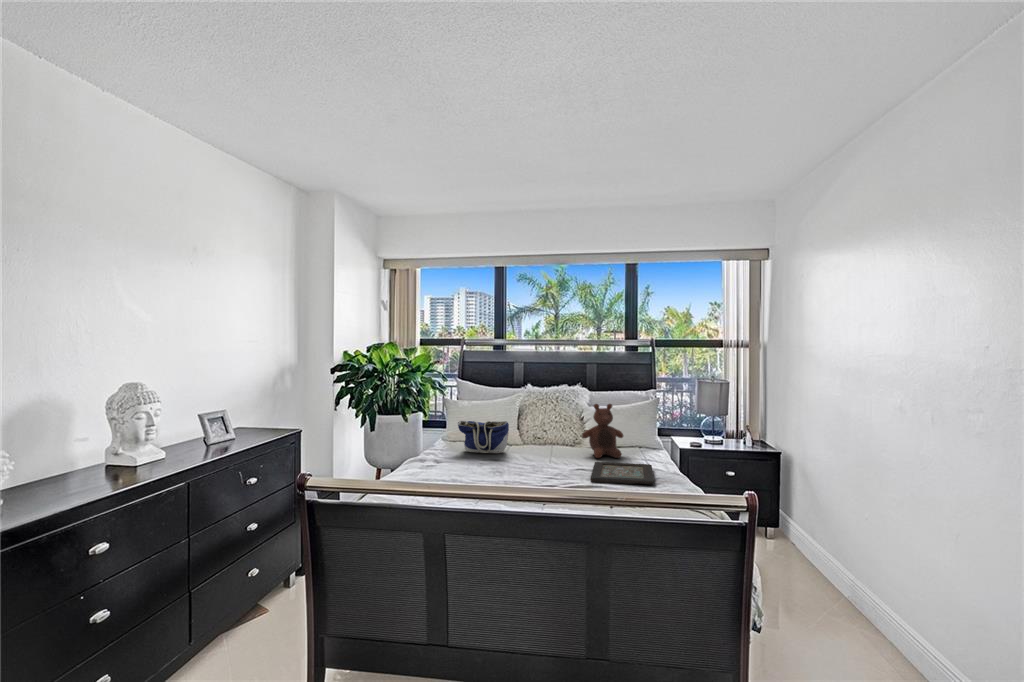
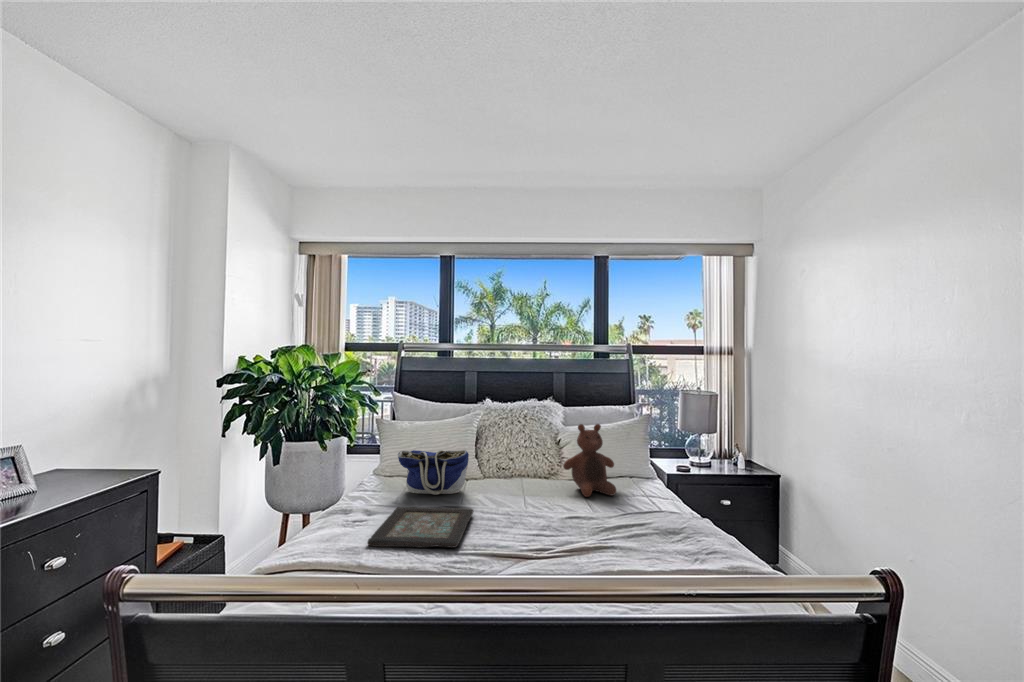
decorative tray: present [590,462,654,484] -> present [367,507,473,548]

